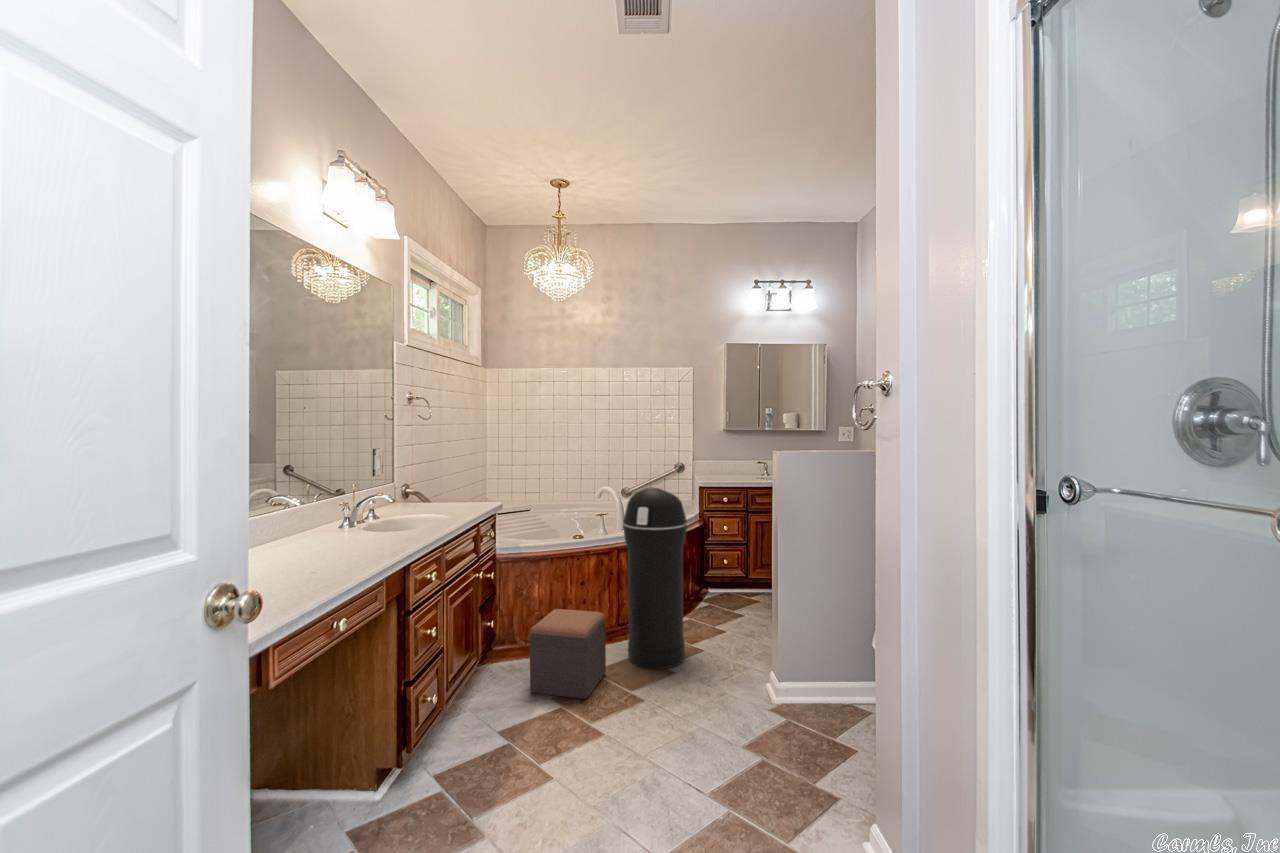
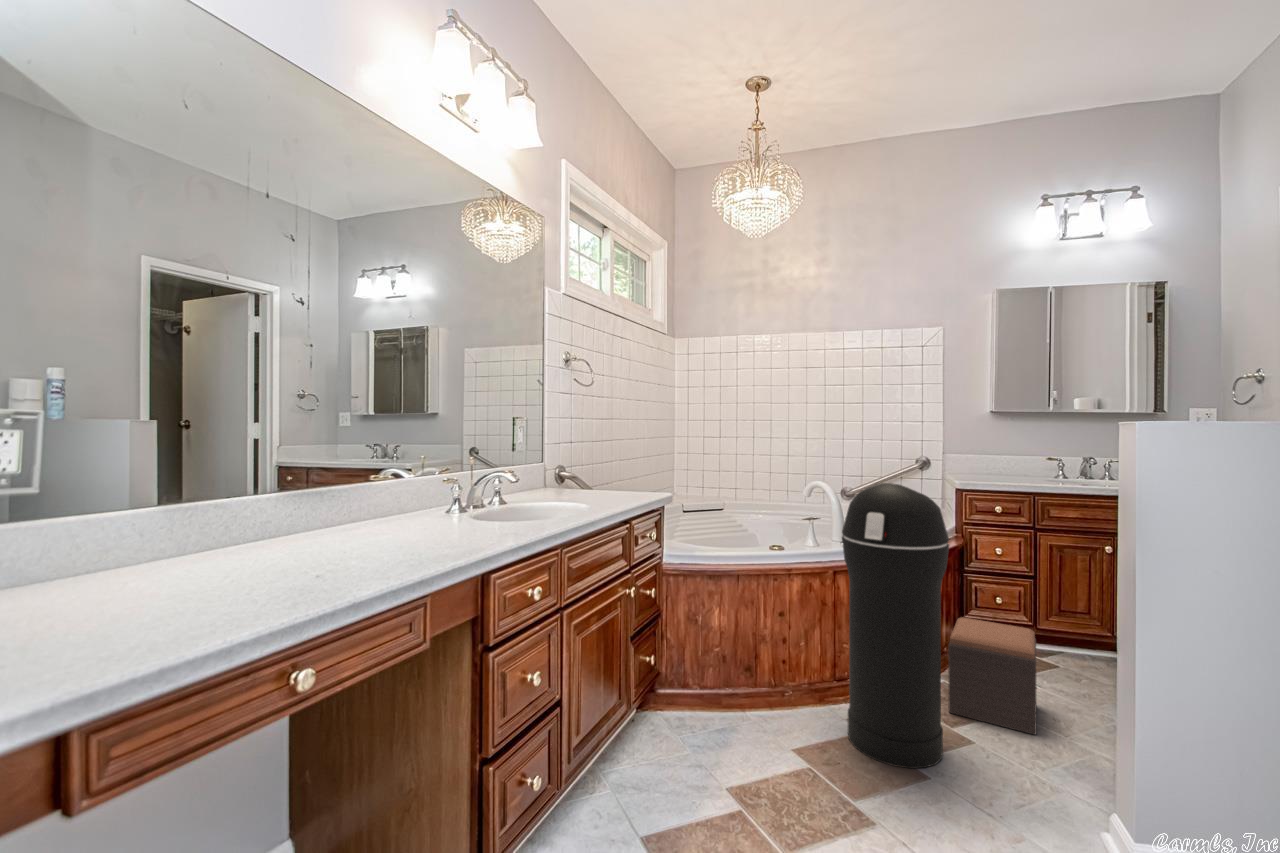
footstool: present [530,609,606,699] -> present [948,617,1036,735]

